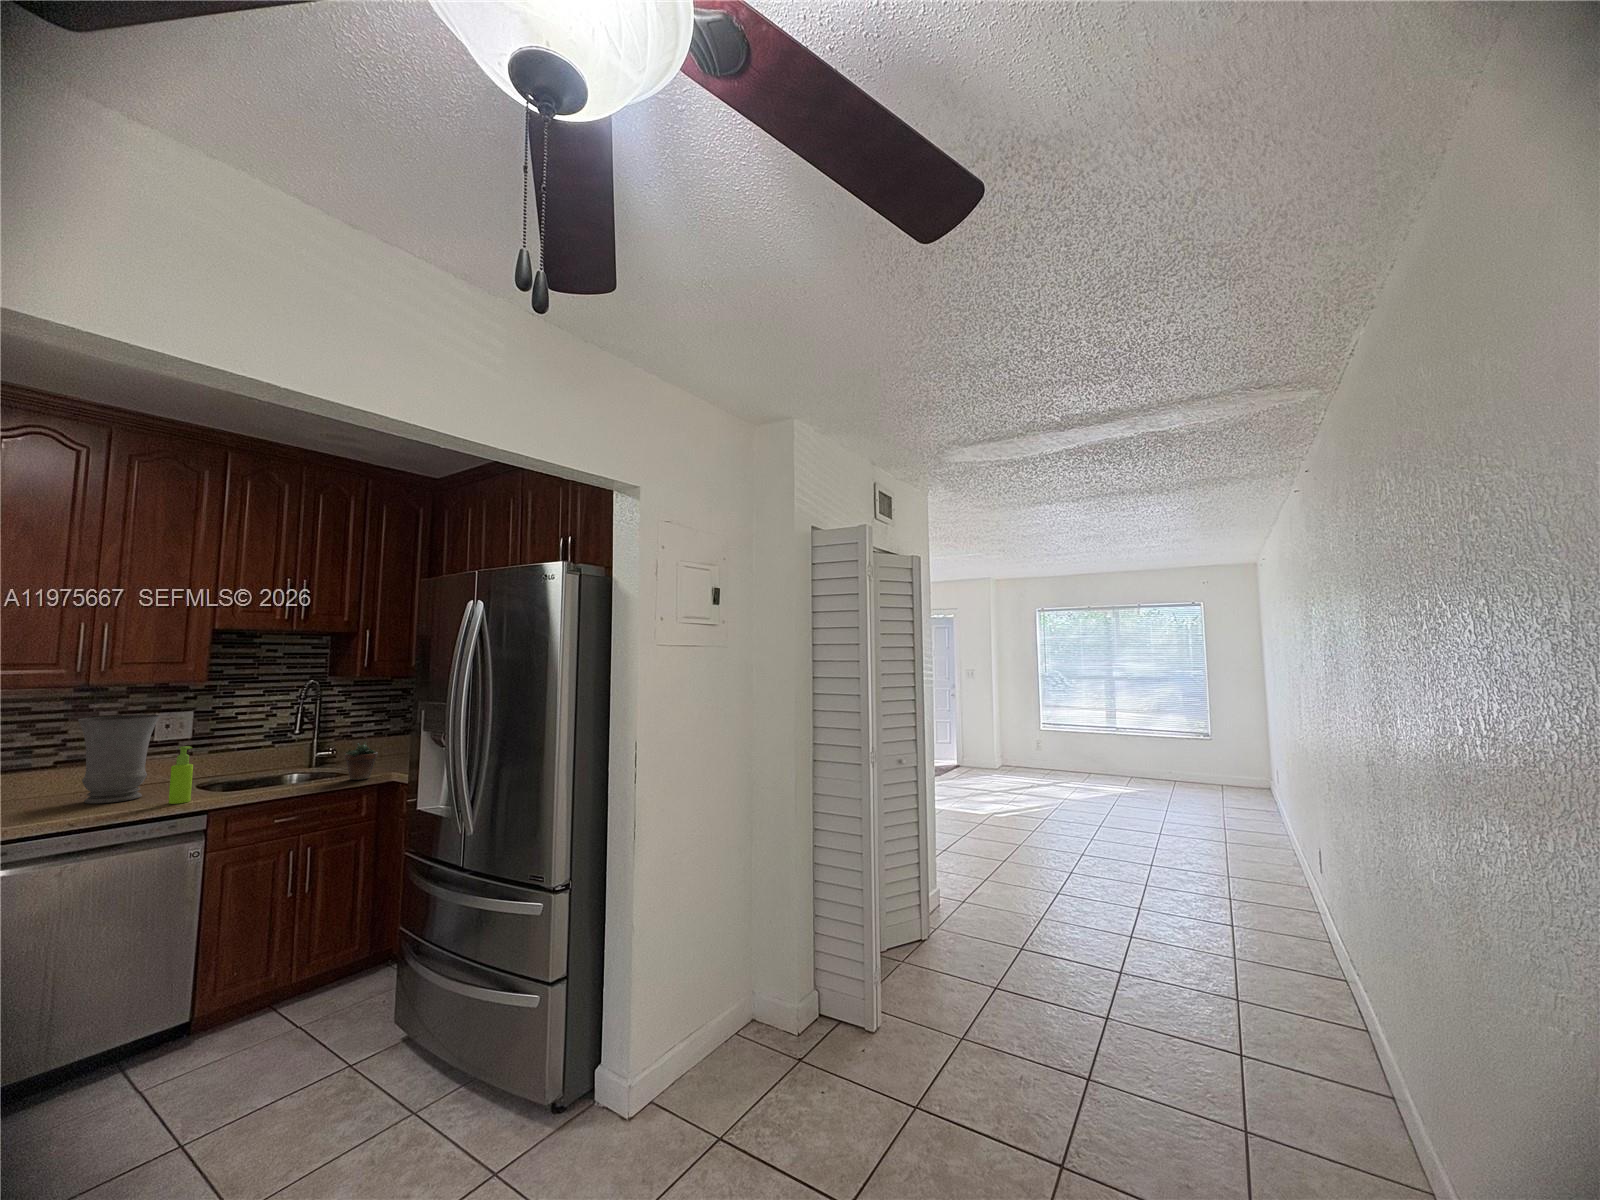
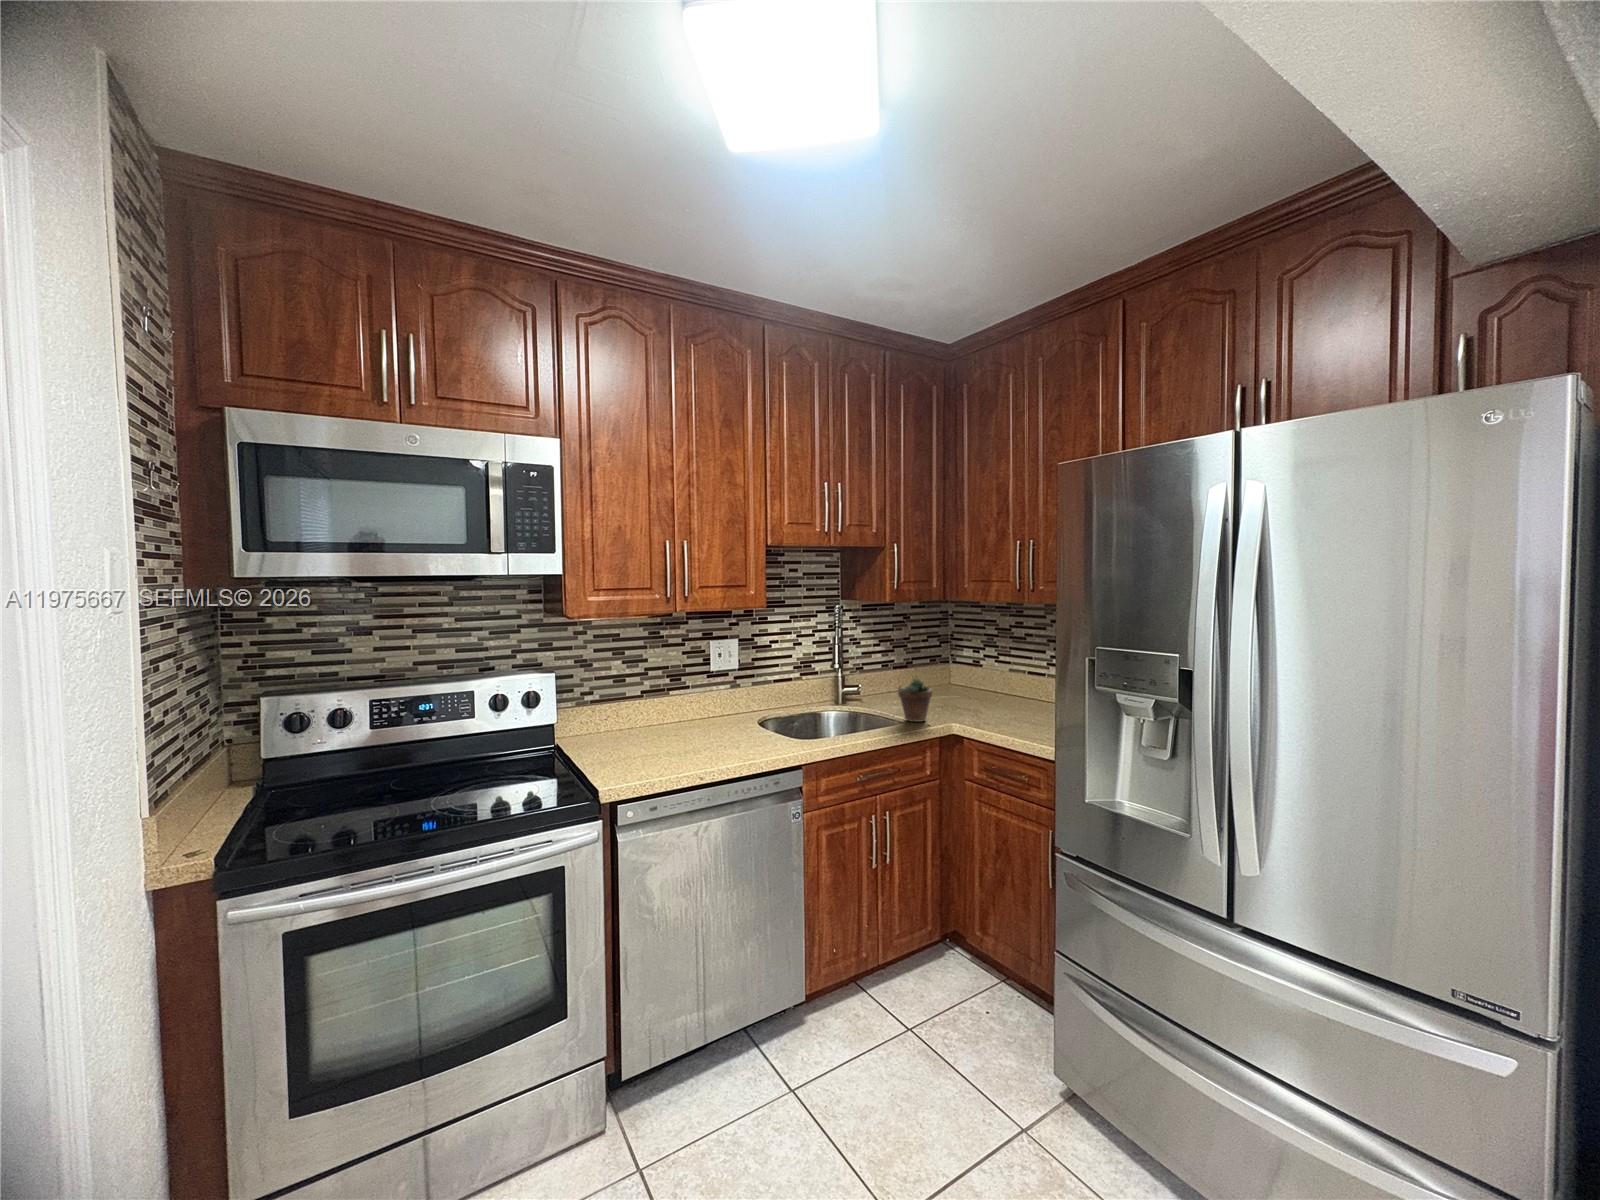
vase: present [78,715,160,804] -> none [668,642,734,741]
soap dispenser: present [168,746,193,804] -> none [765,679,786,747]

